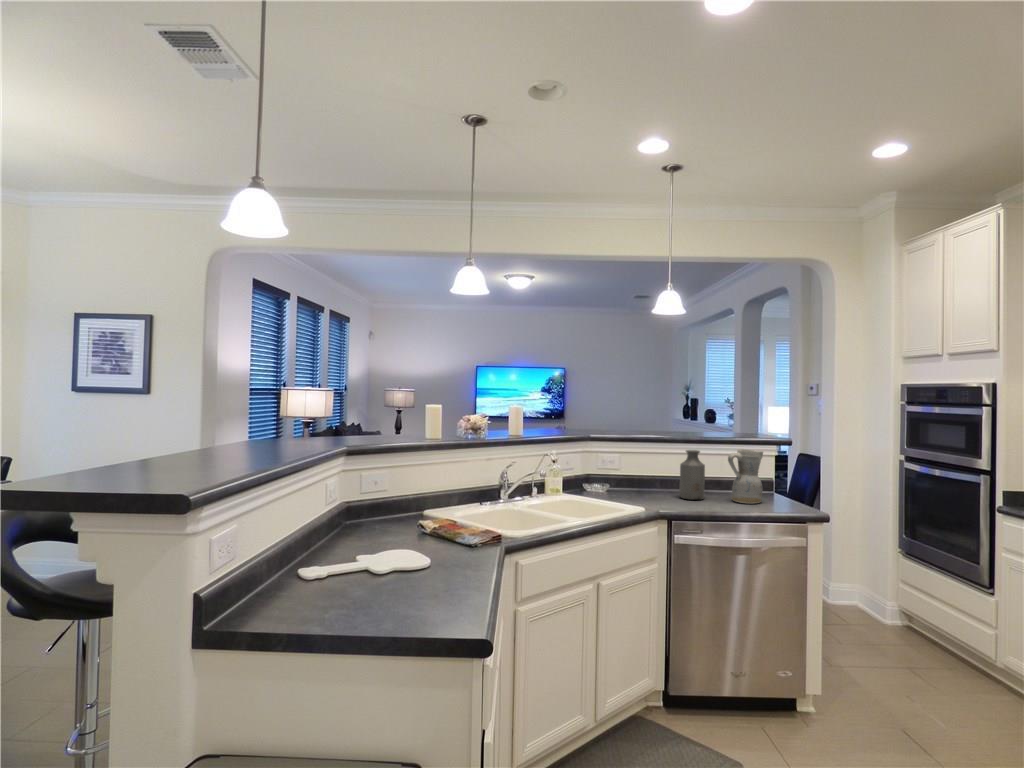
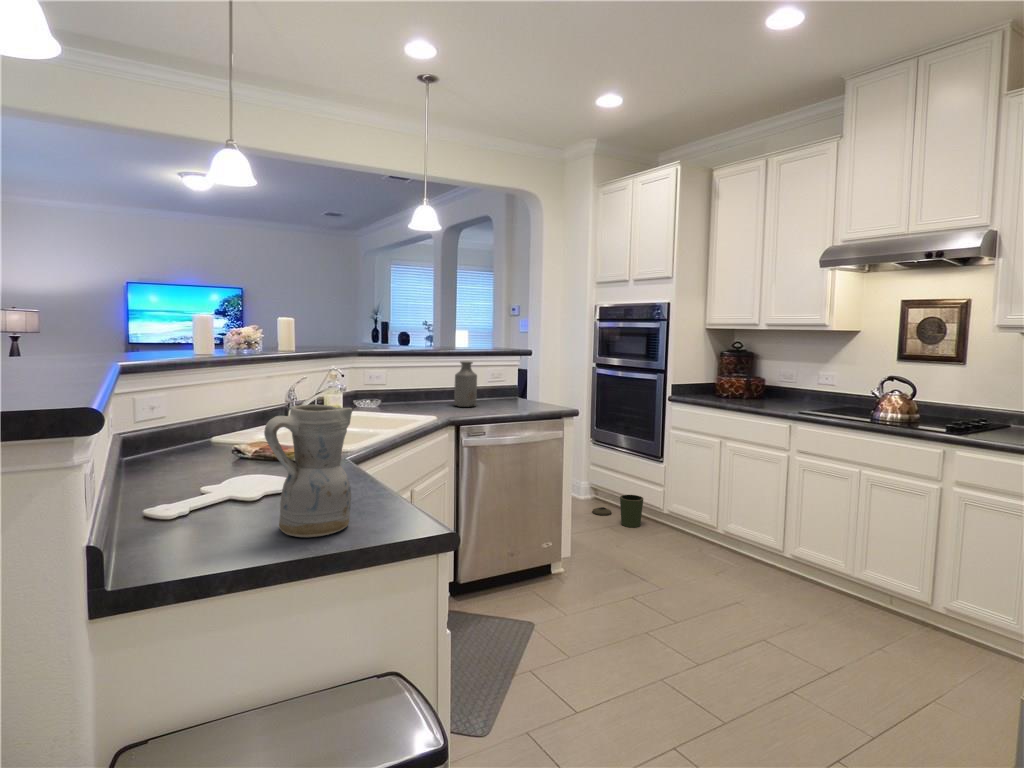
ceramic pitcher: present [728,449,763,503] -> present [264,405,353,537]
trash can: none [895,632,966,681] -> present [592,495,643,528]

